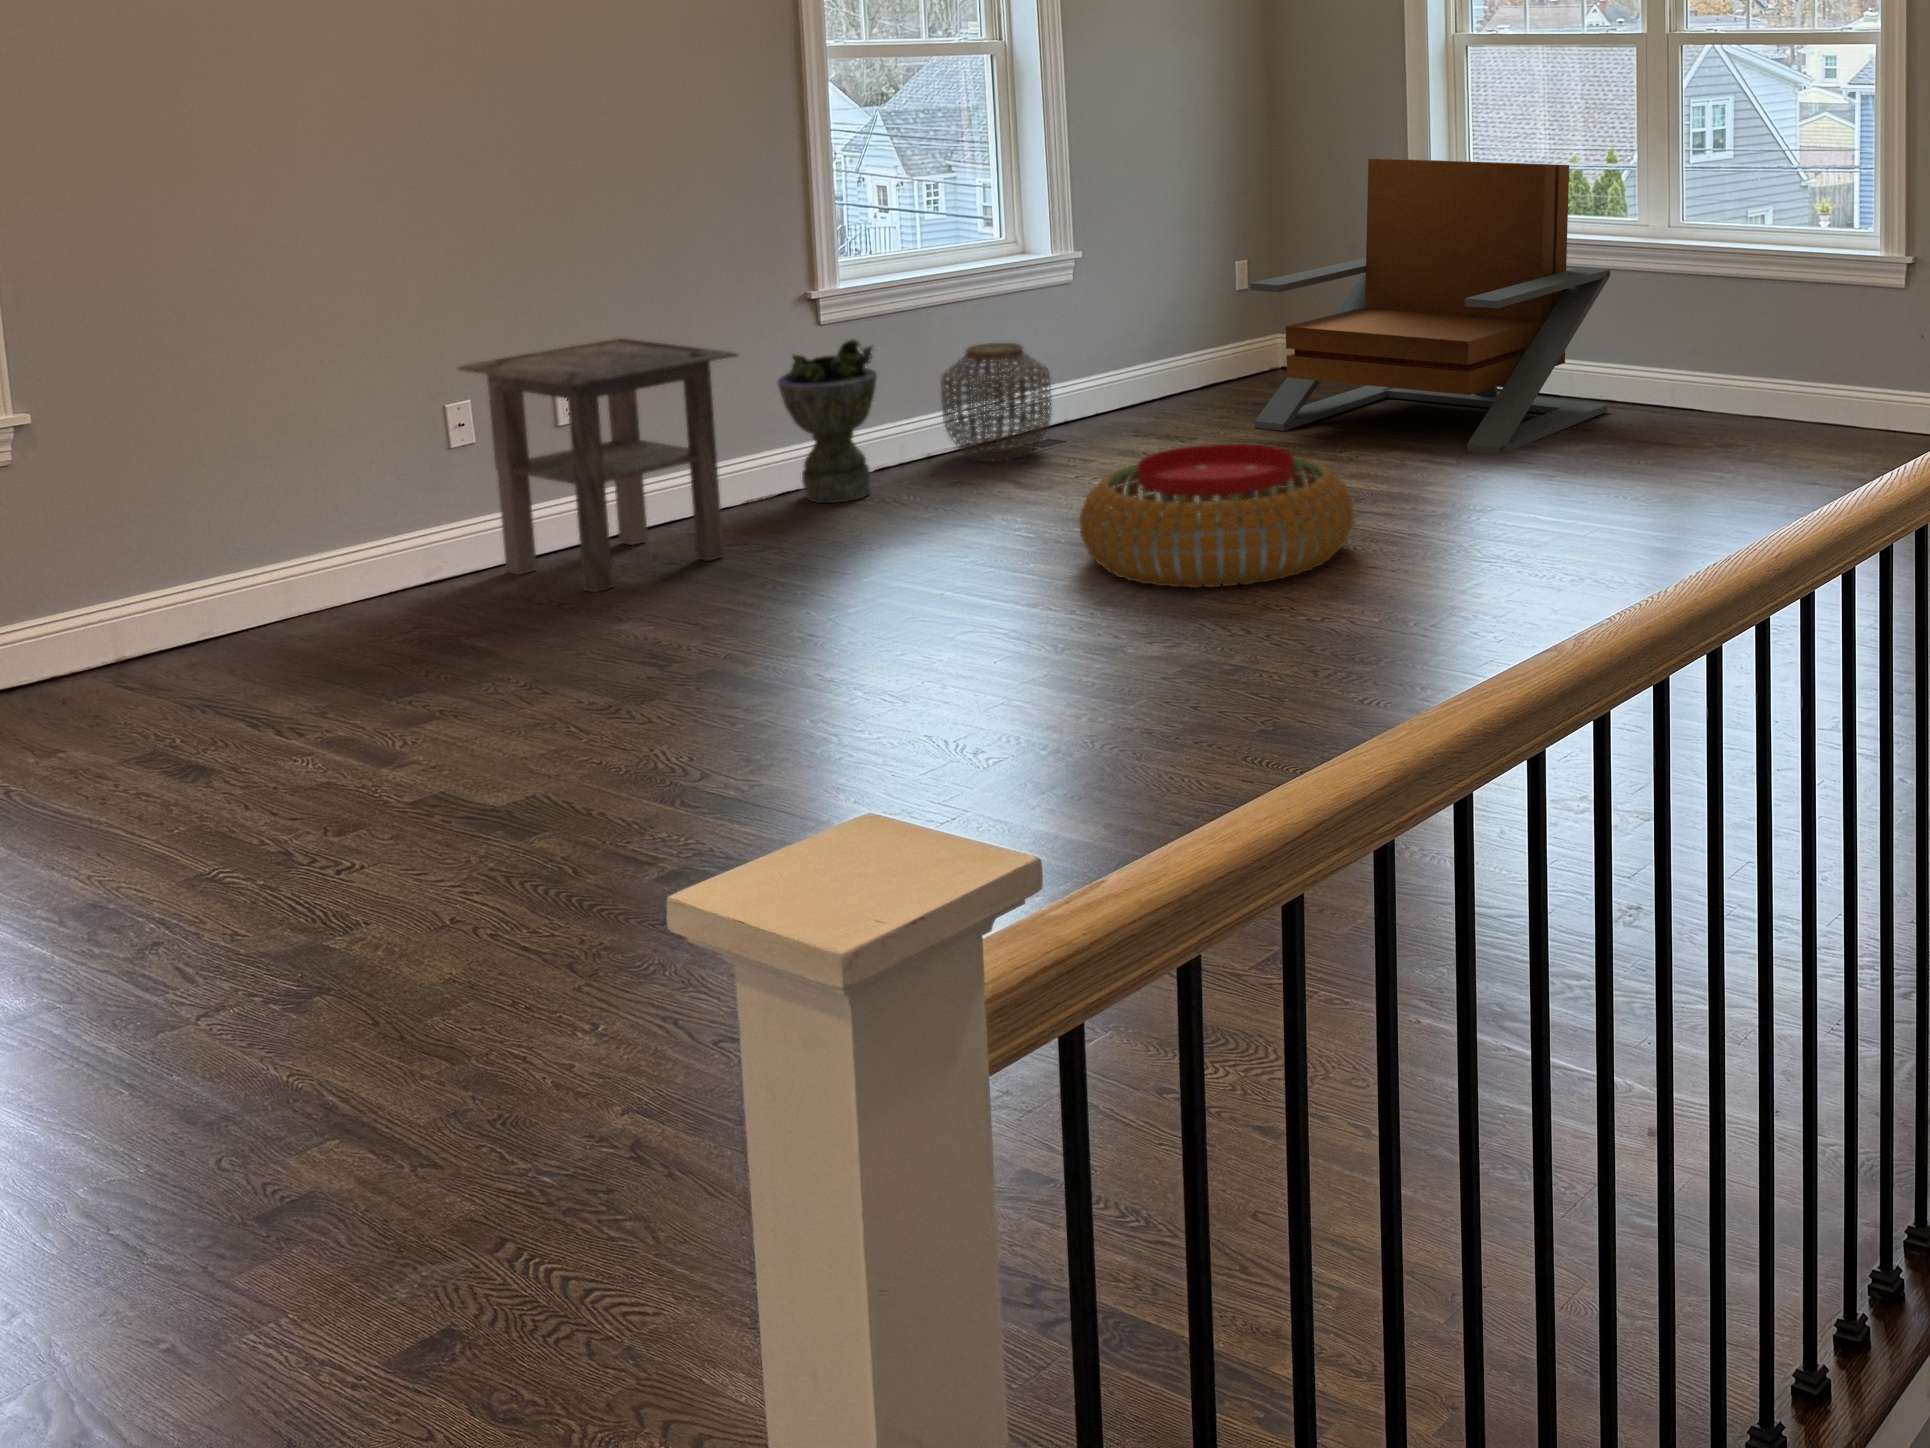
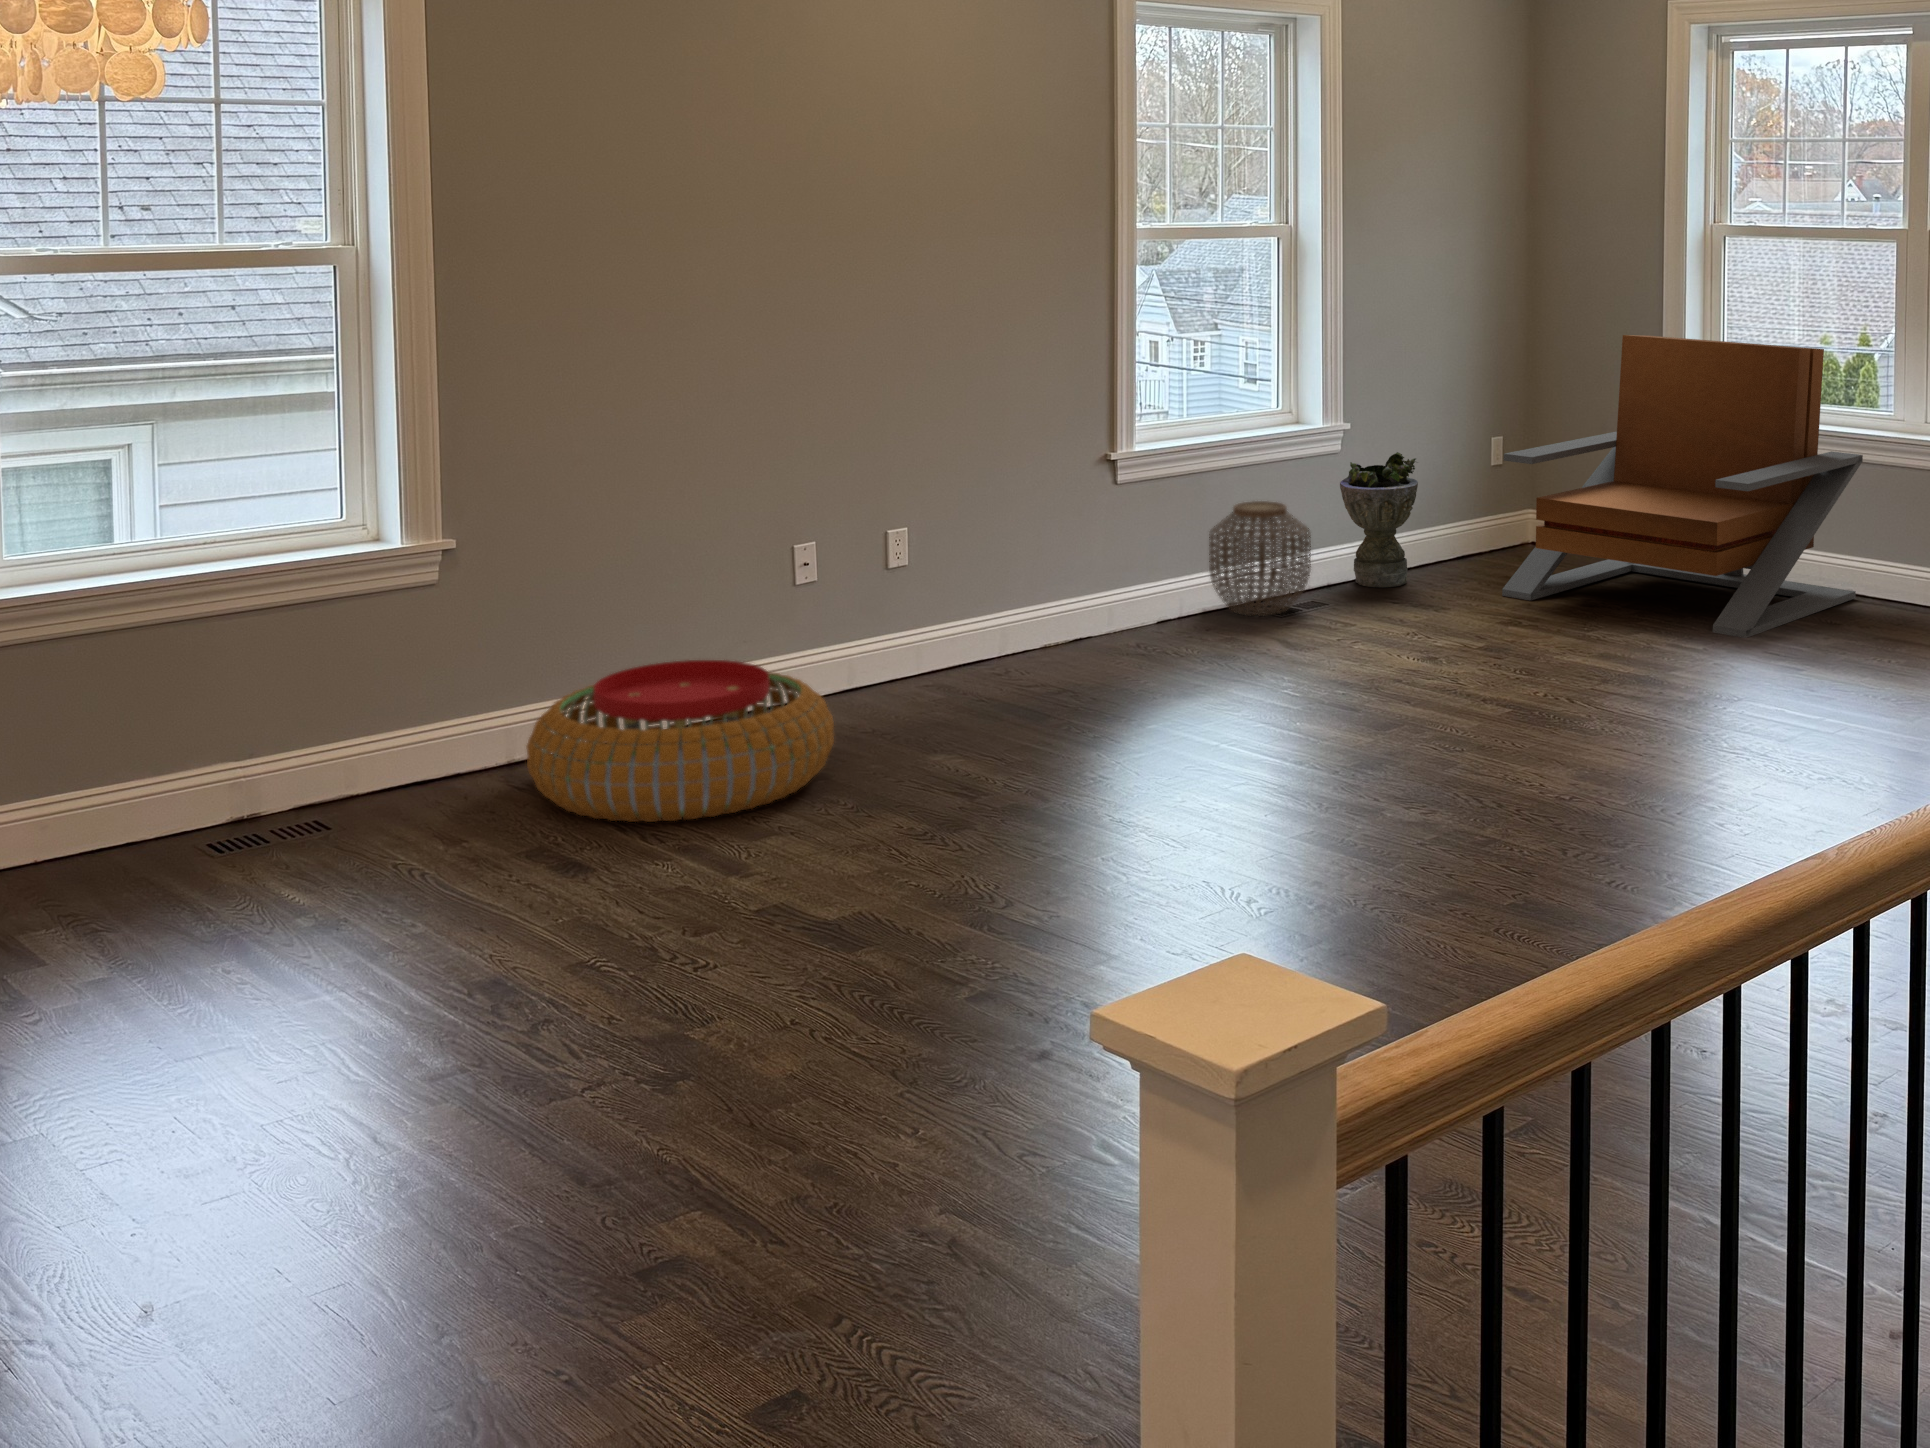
side table: present [458,338,737,592] -> none [793,484,1037,721]
planter: present [778,340,877,503] -> present [1340,452,1418,587]
pouf: present [1080,444,1354,588] -> present [526,660,834,822]

